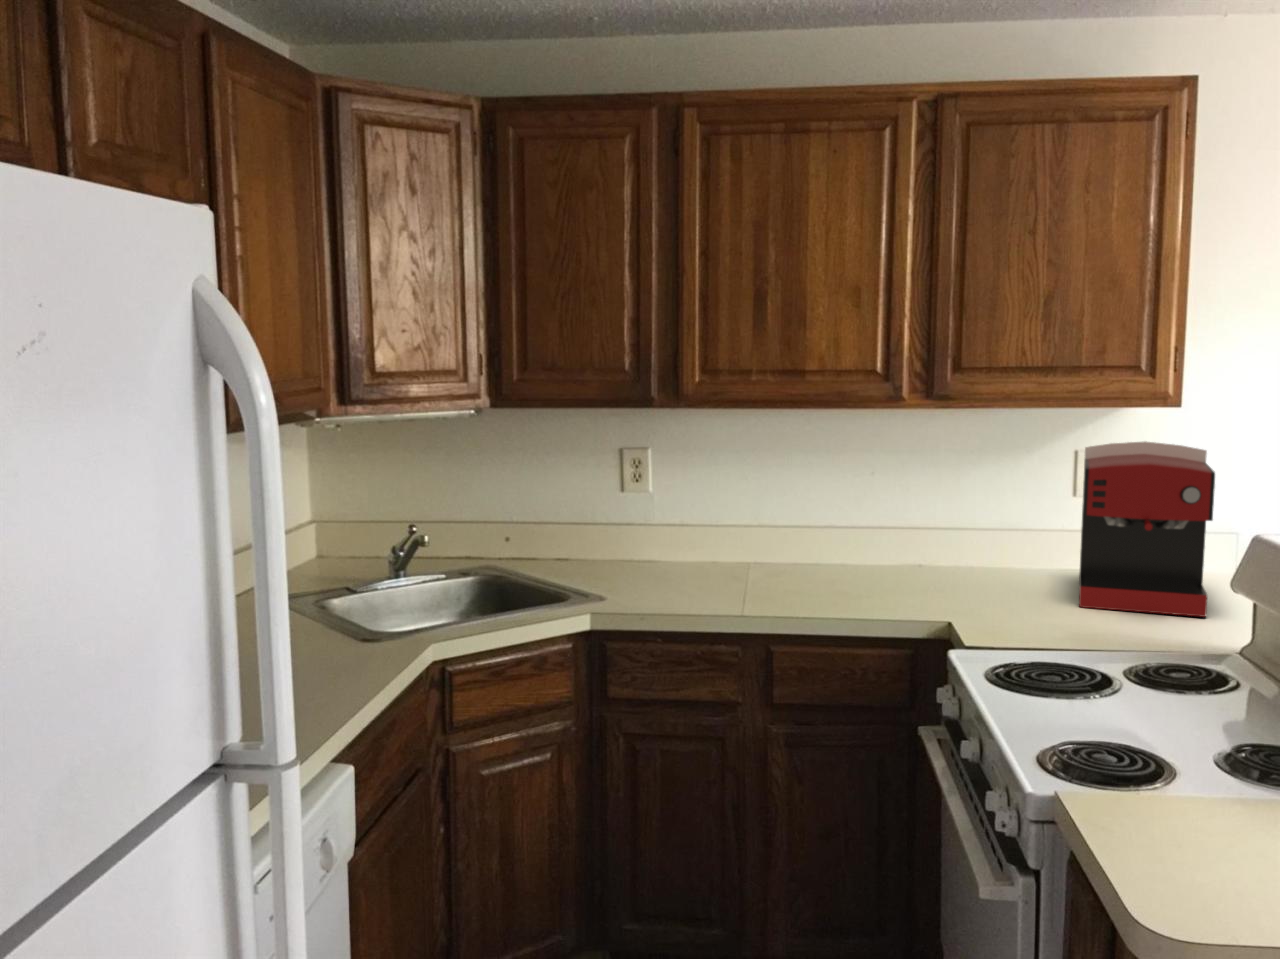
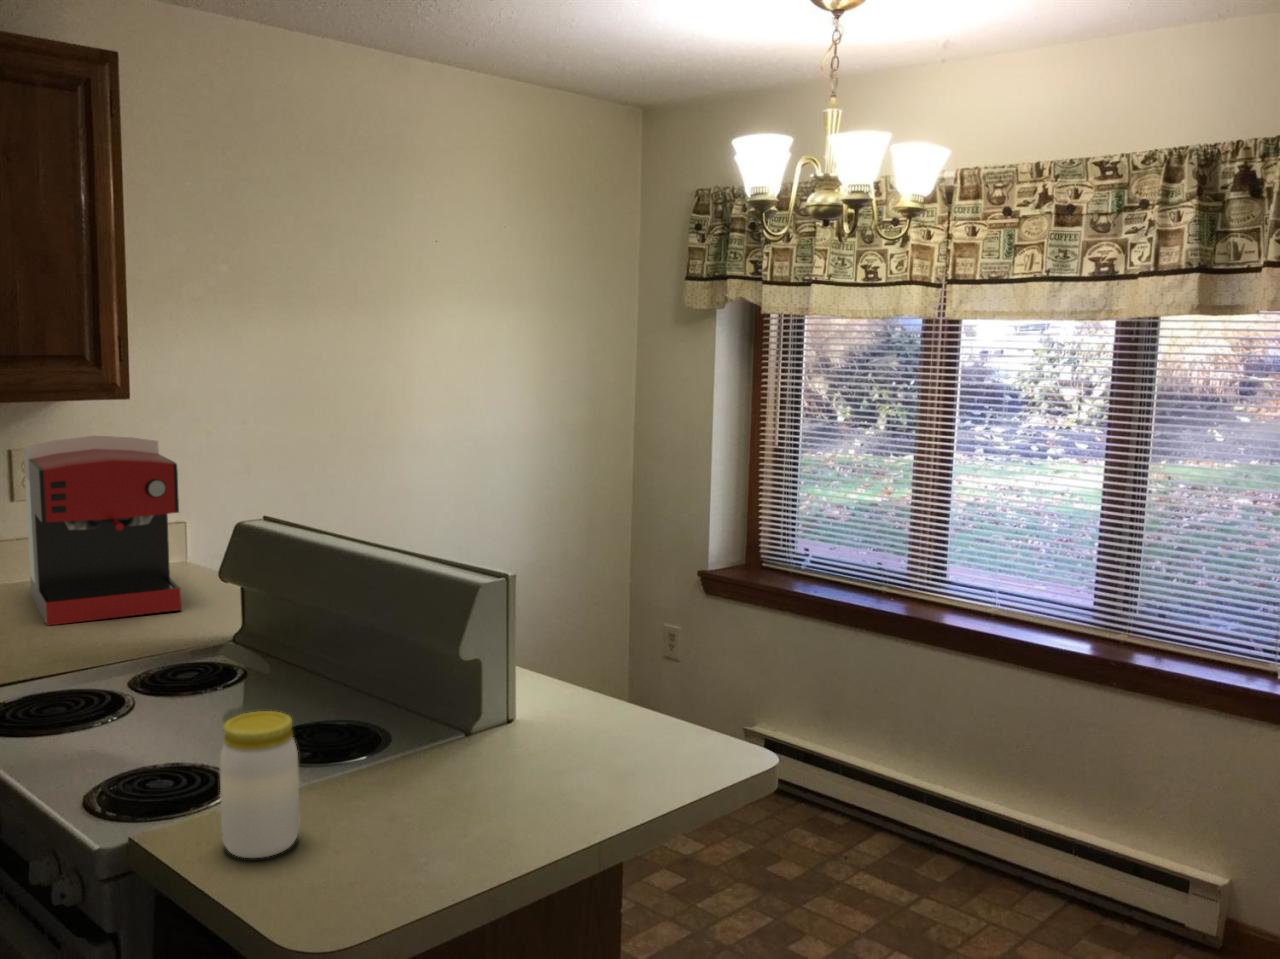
jar: none [1129,707,1213,851] -> present [219,711,300,858]

